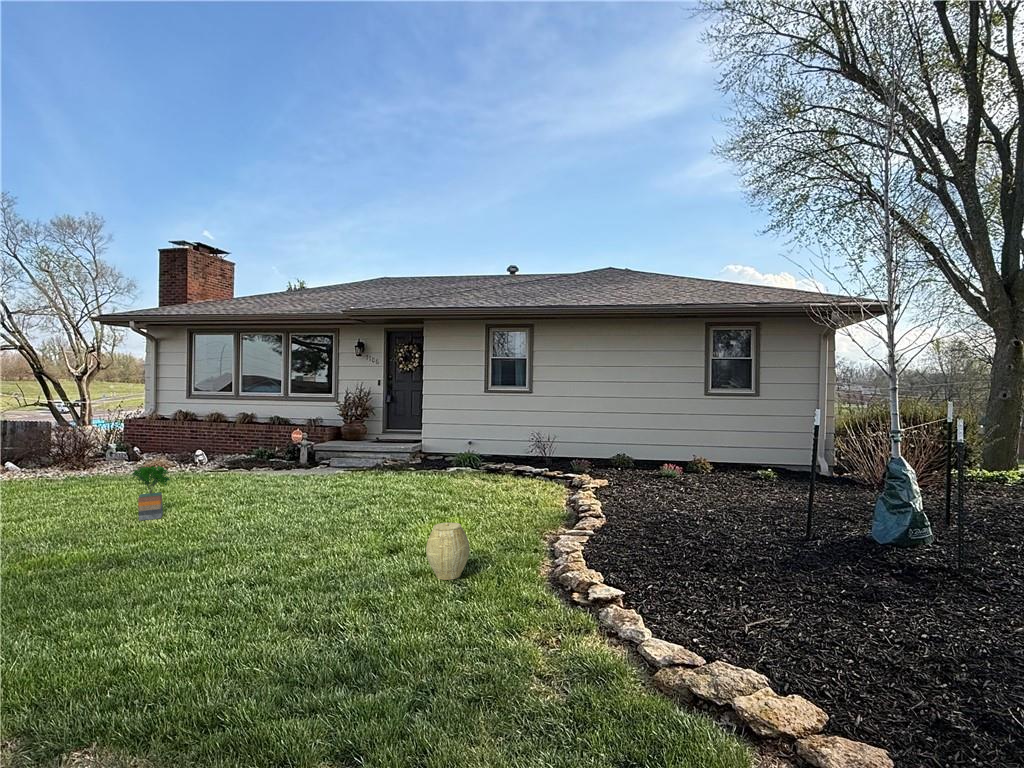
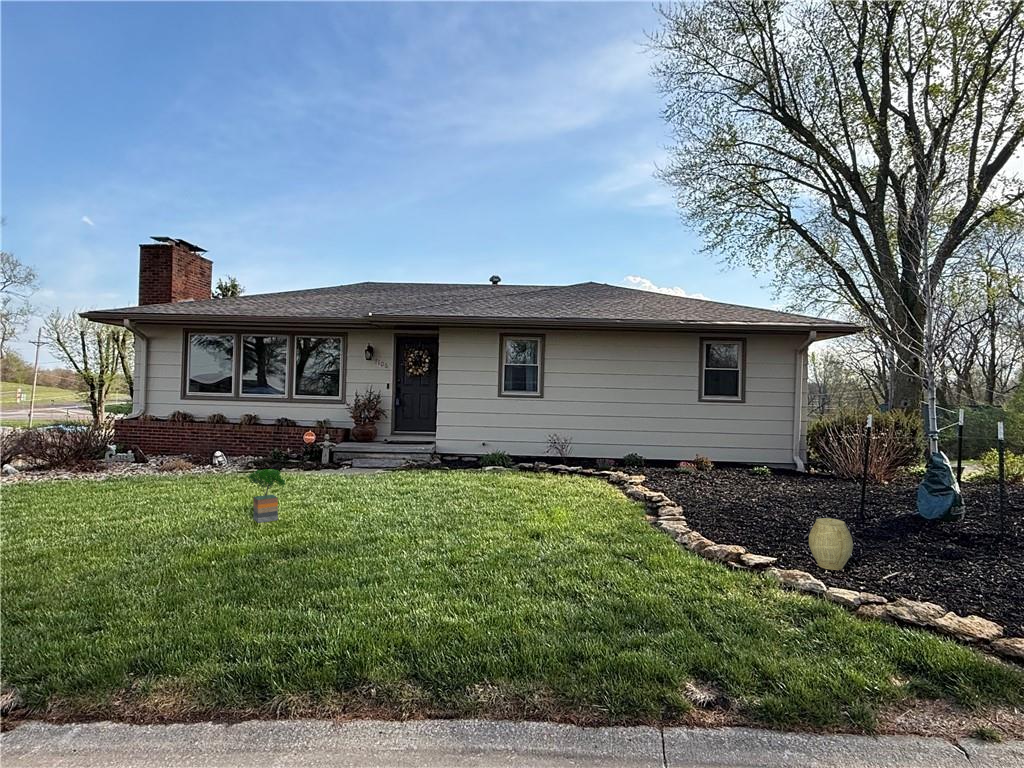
woven basket: present [426,523,470,580] -> present [809,518,853,570]

